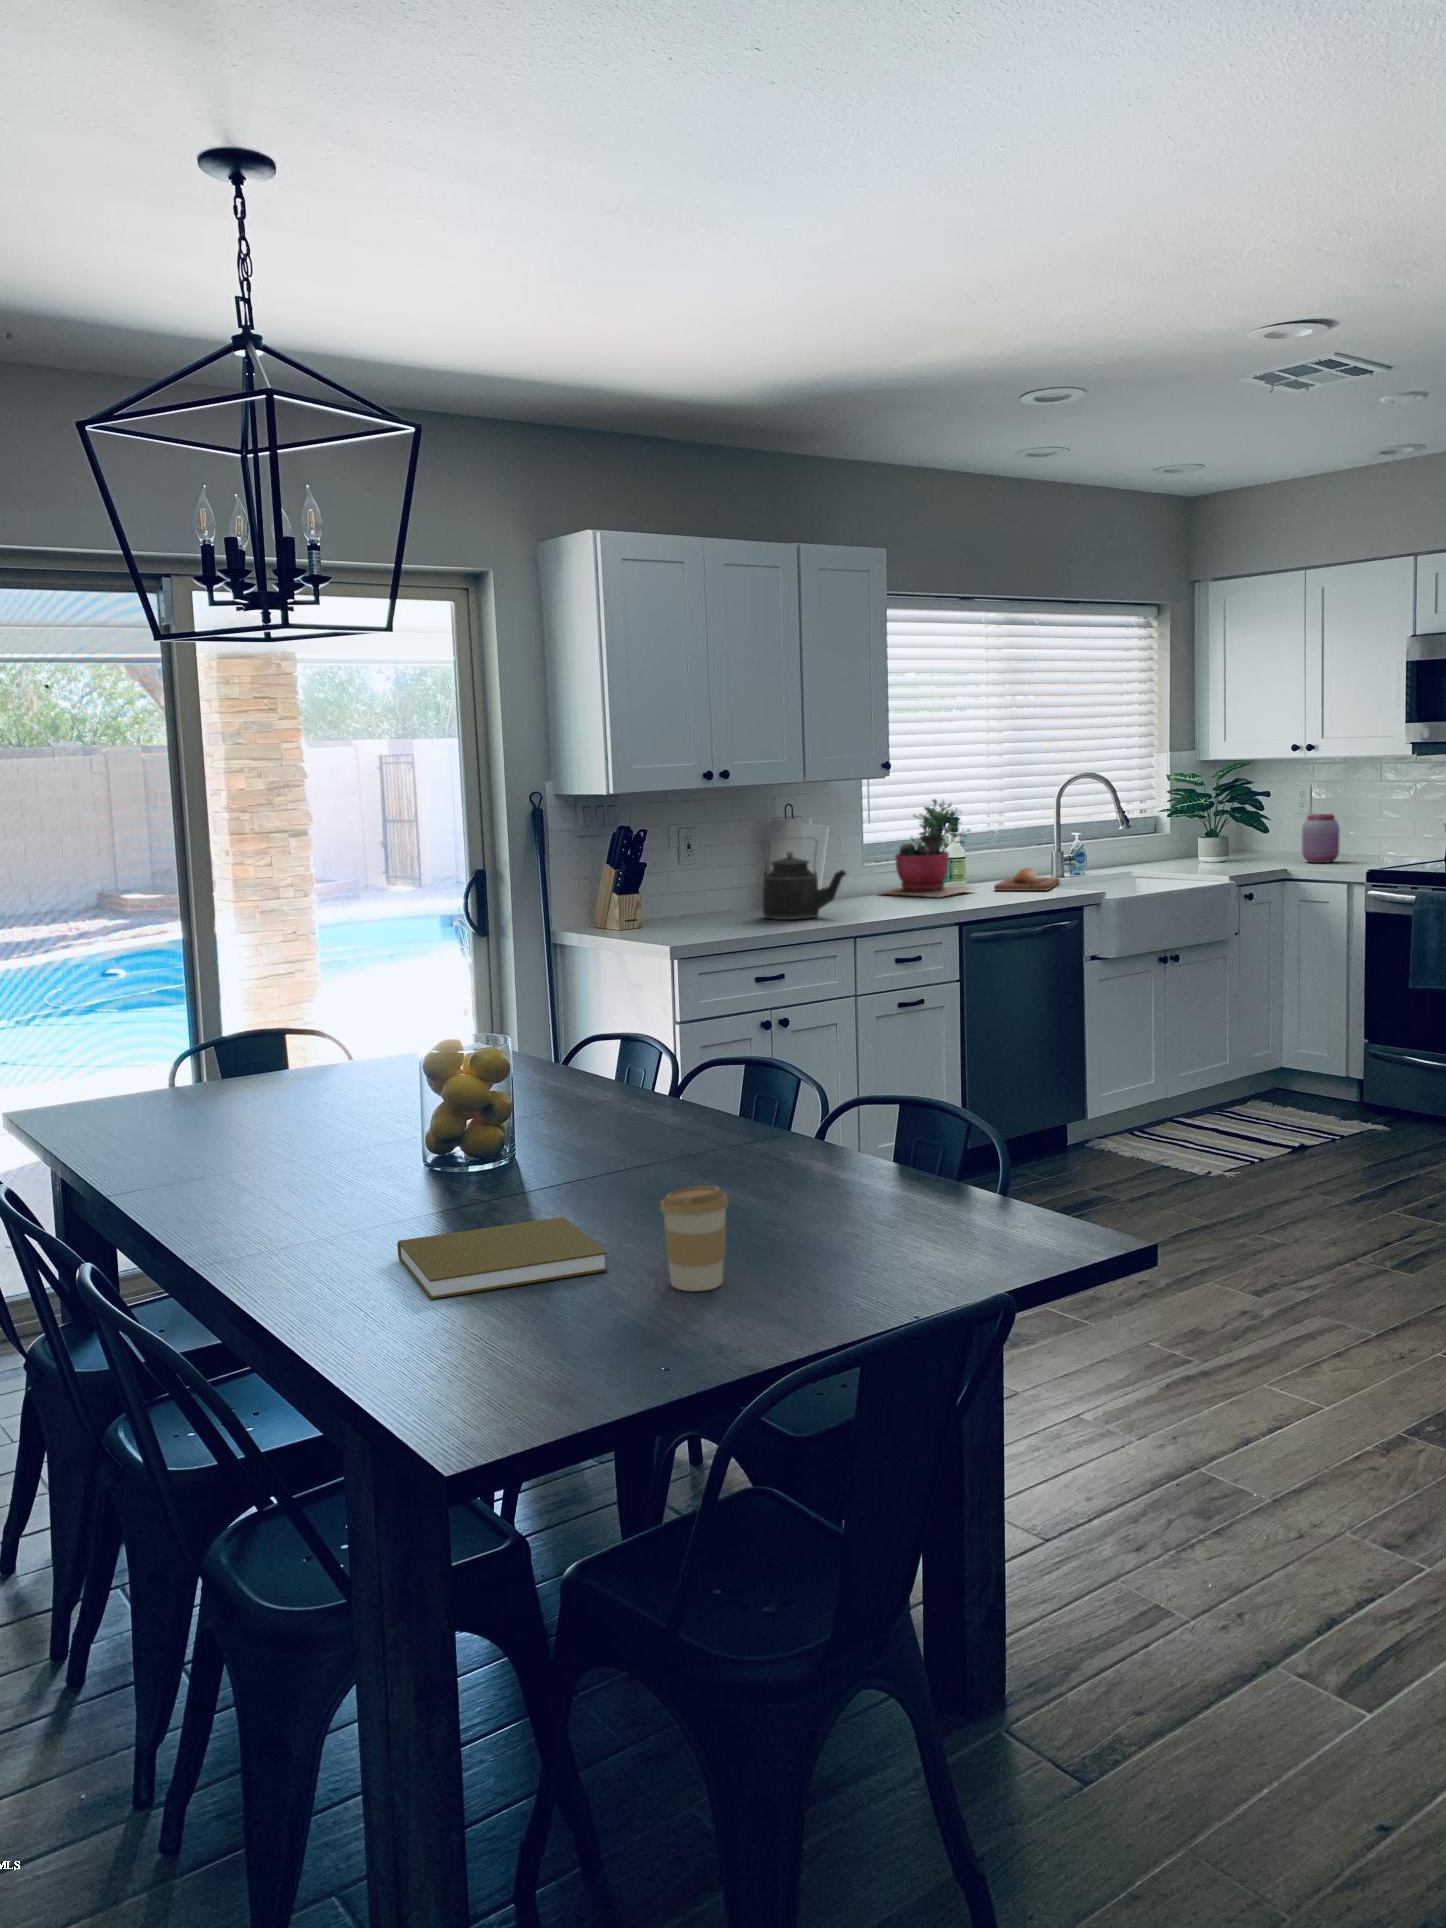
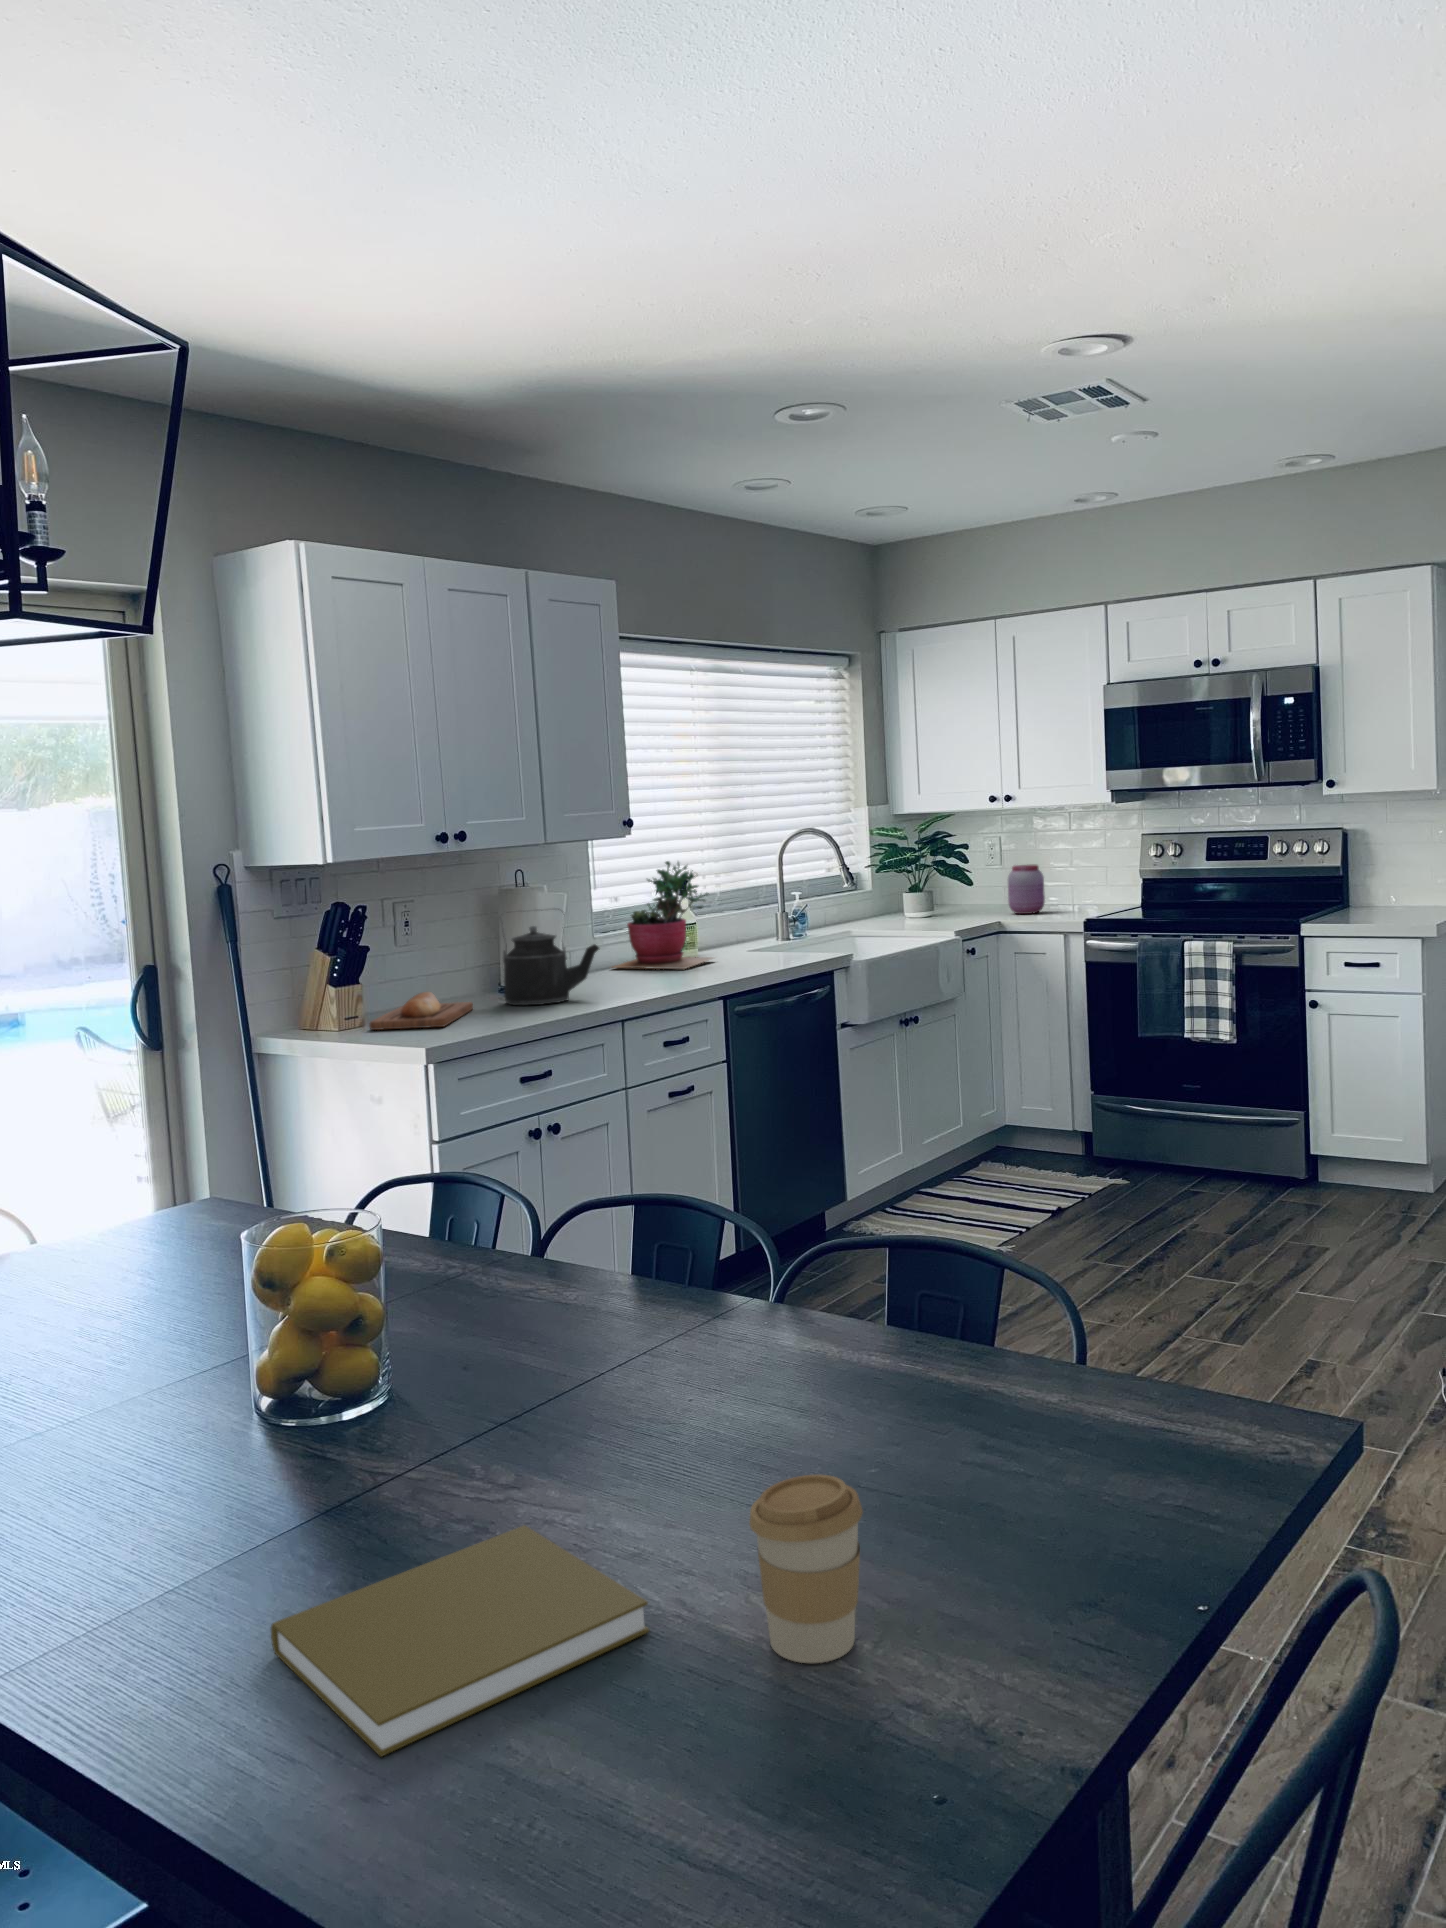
bread loaf: present [994,868,1060,891] -> present [369,992,473,1030]

